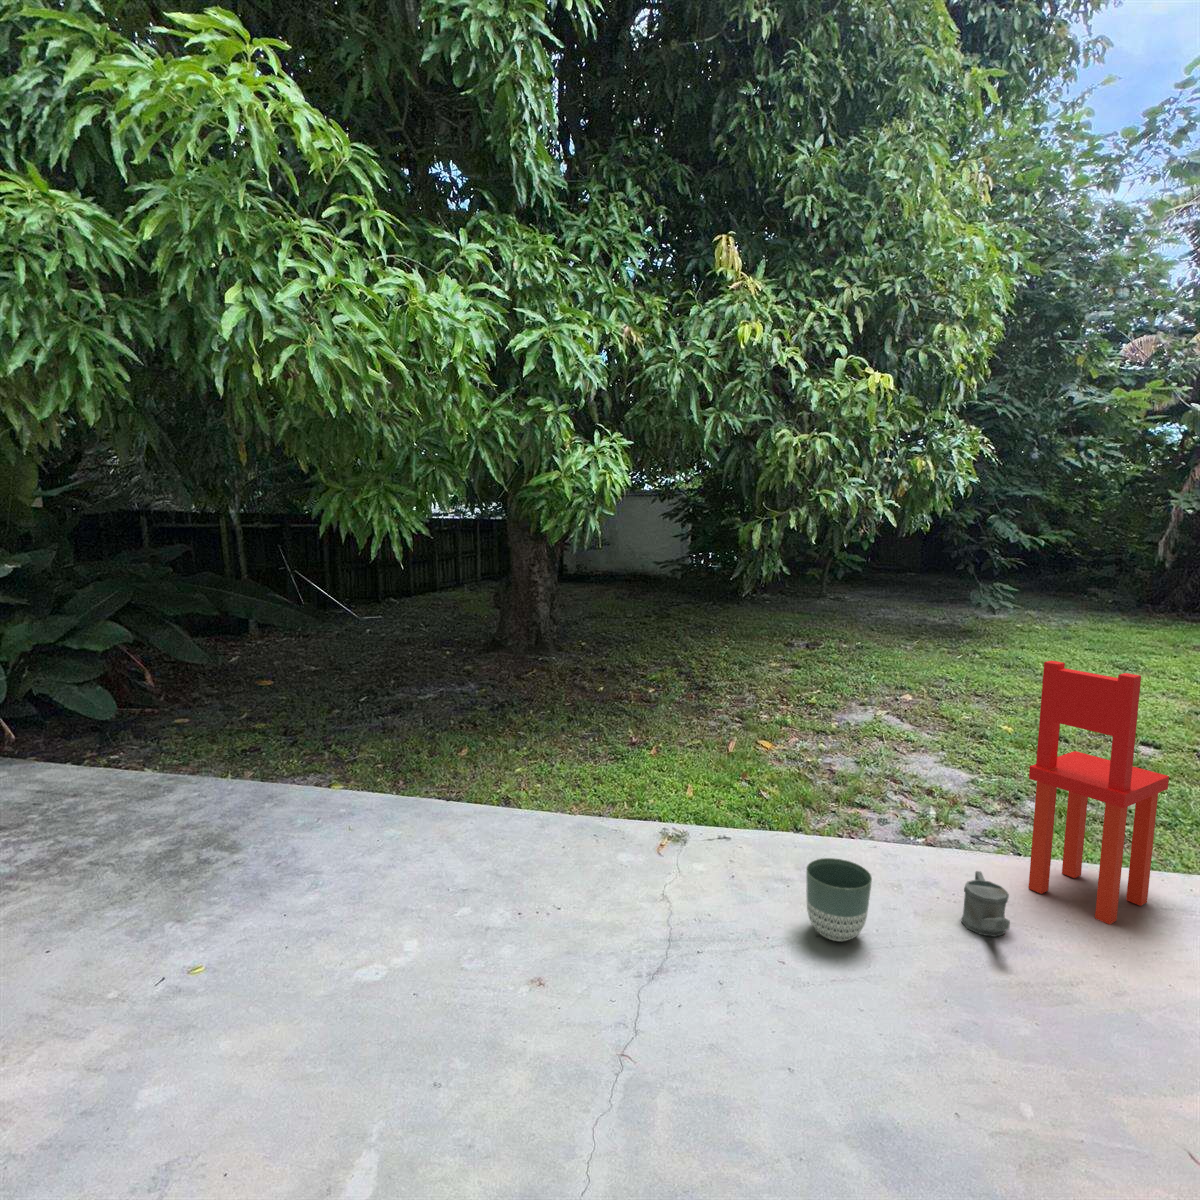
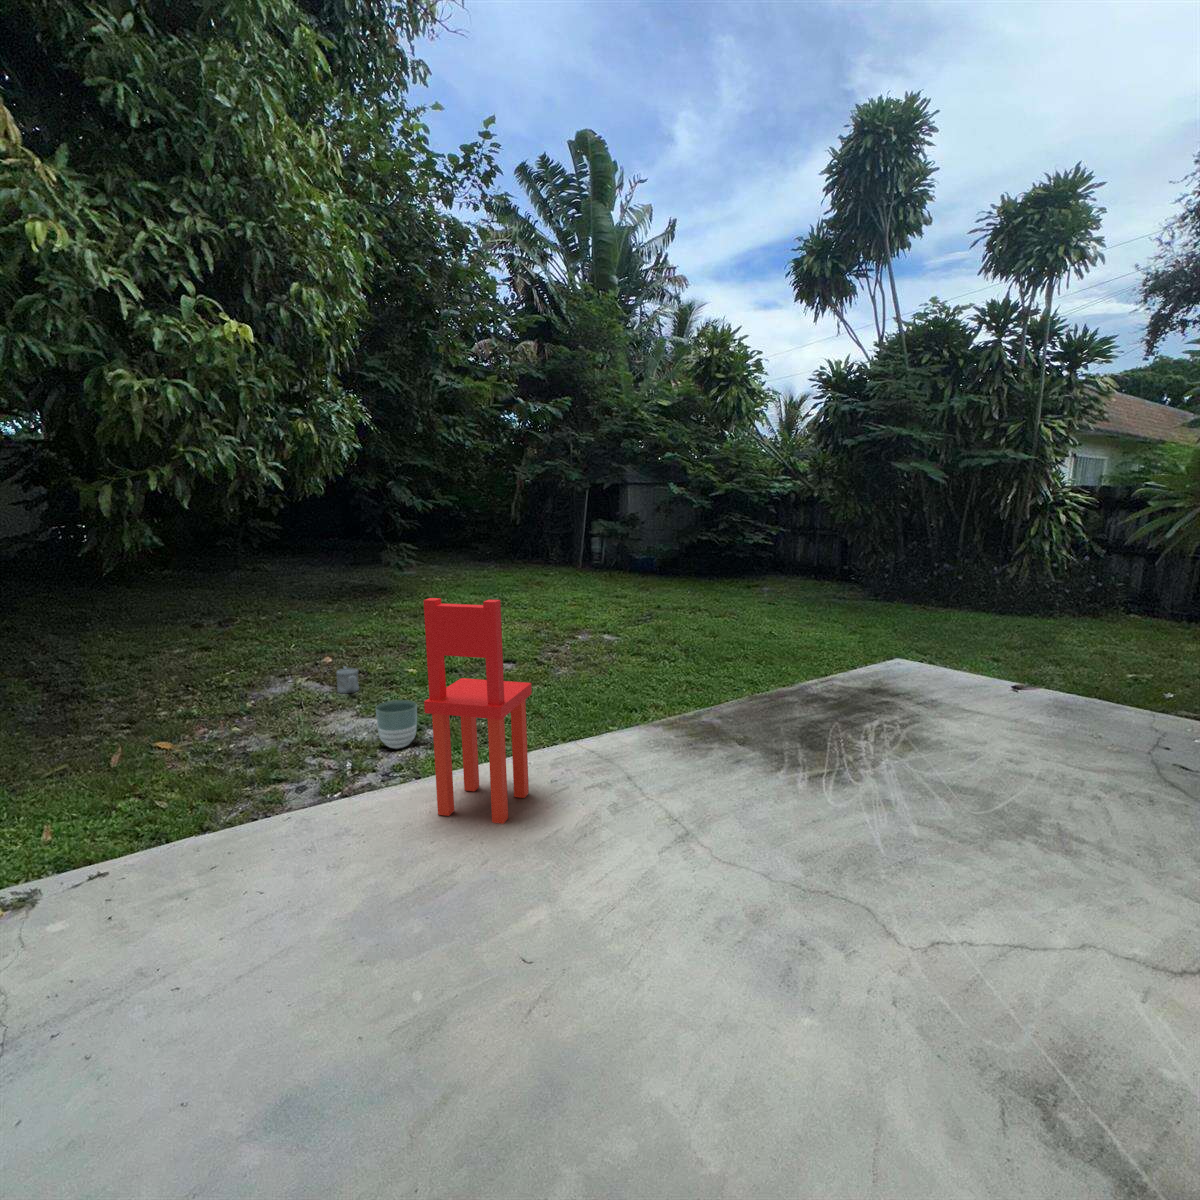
planter: present [806,858,872,942] -> present [376,700,417,749]
watering can: present [961,871,1010,937] -> present [336,666,359,693]

